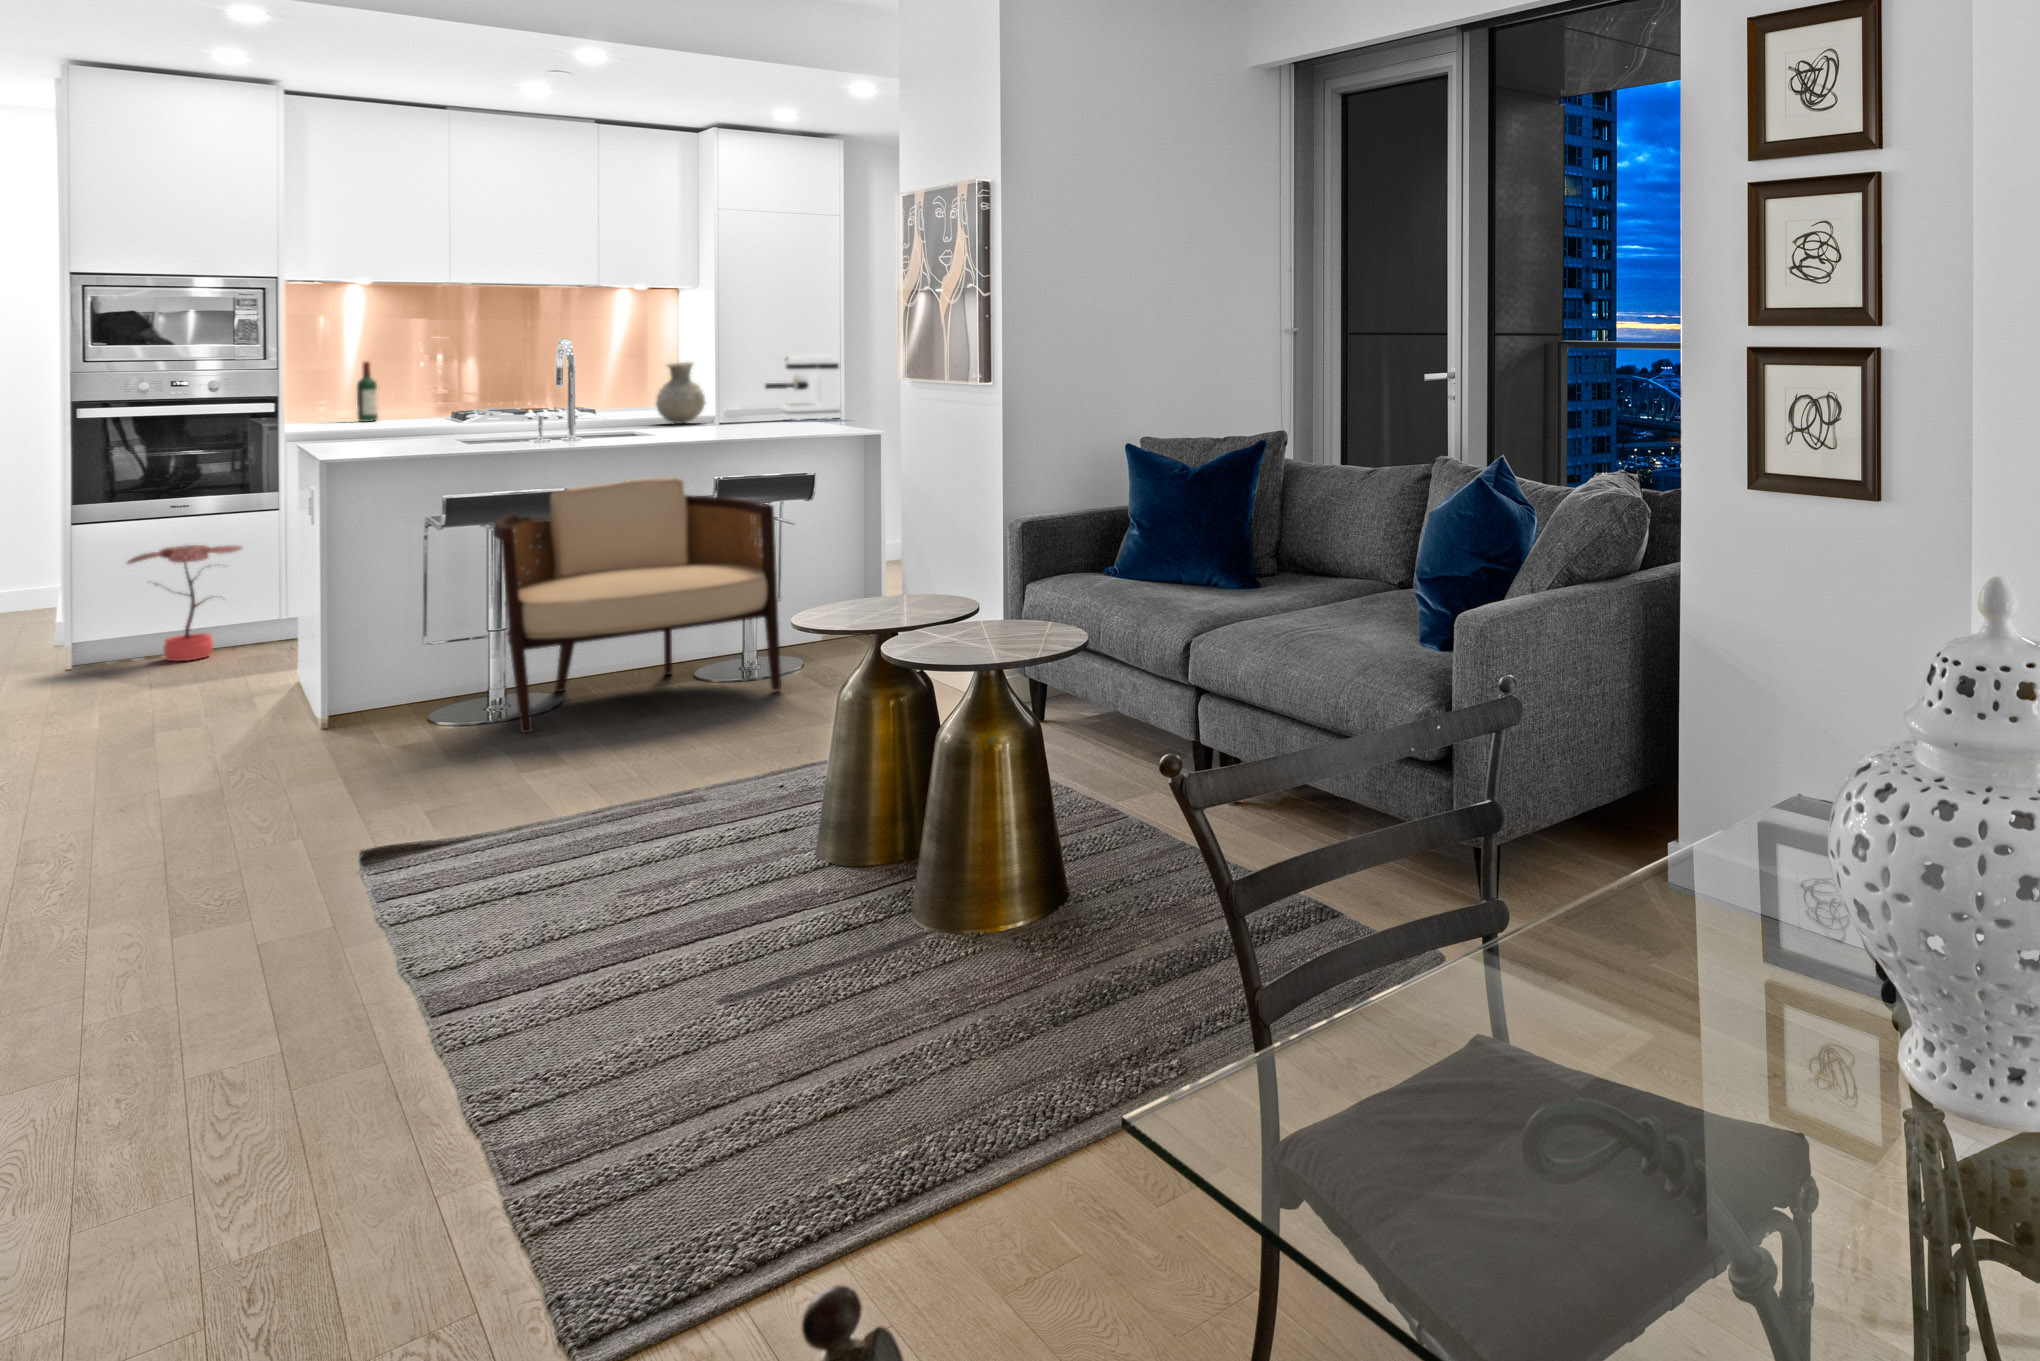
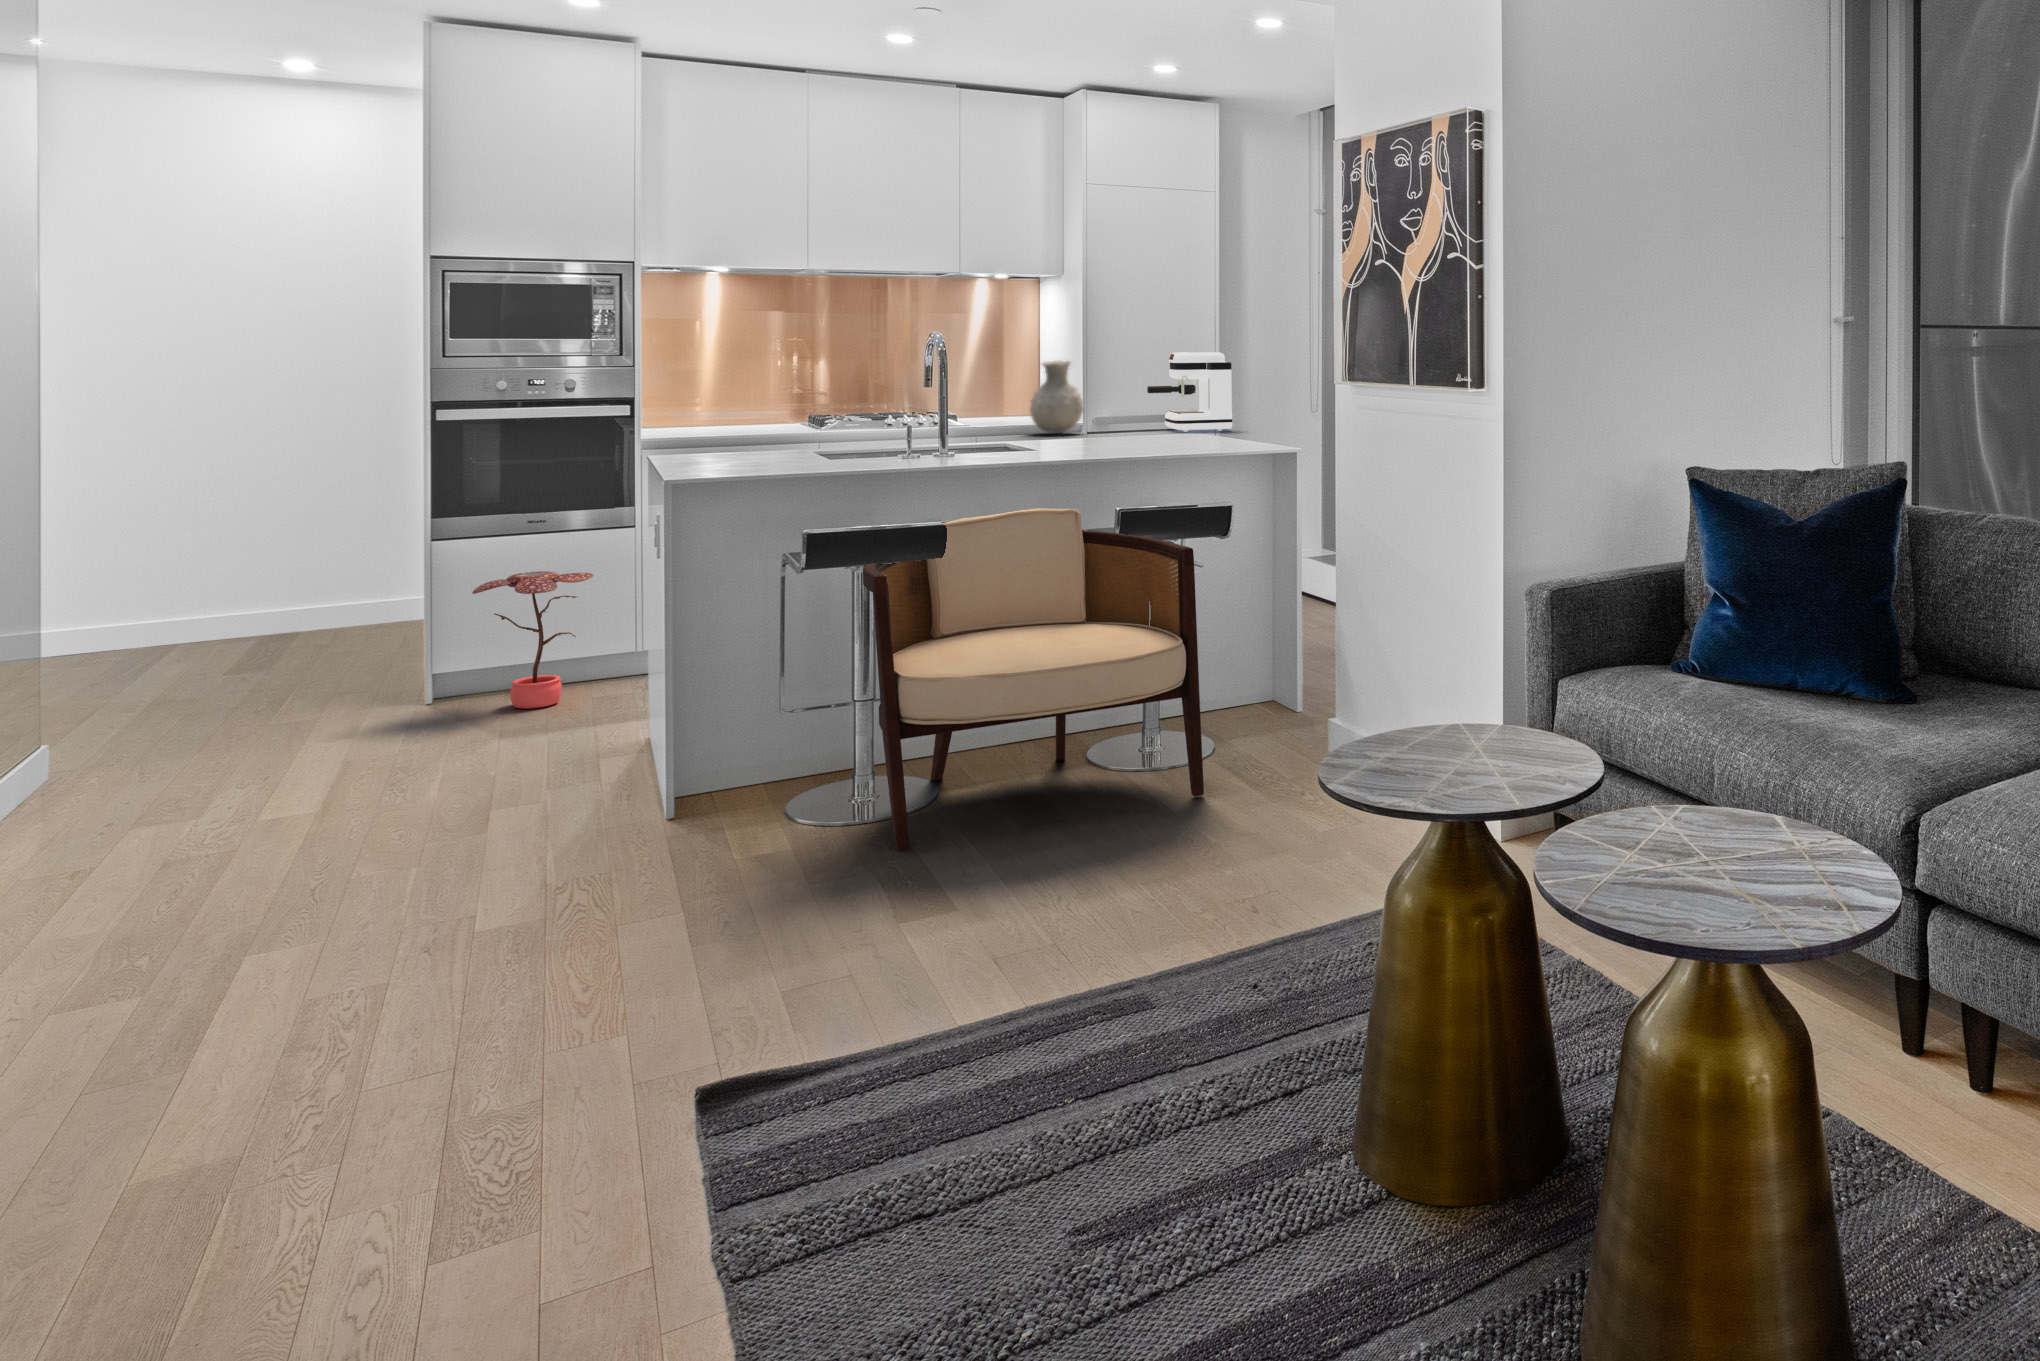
wine bottle: present [357,362,378,422] -> none [716,358,737,426]

